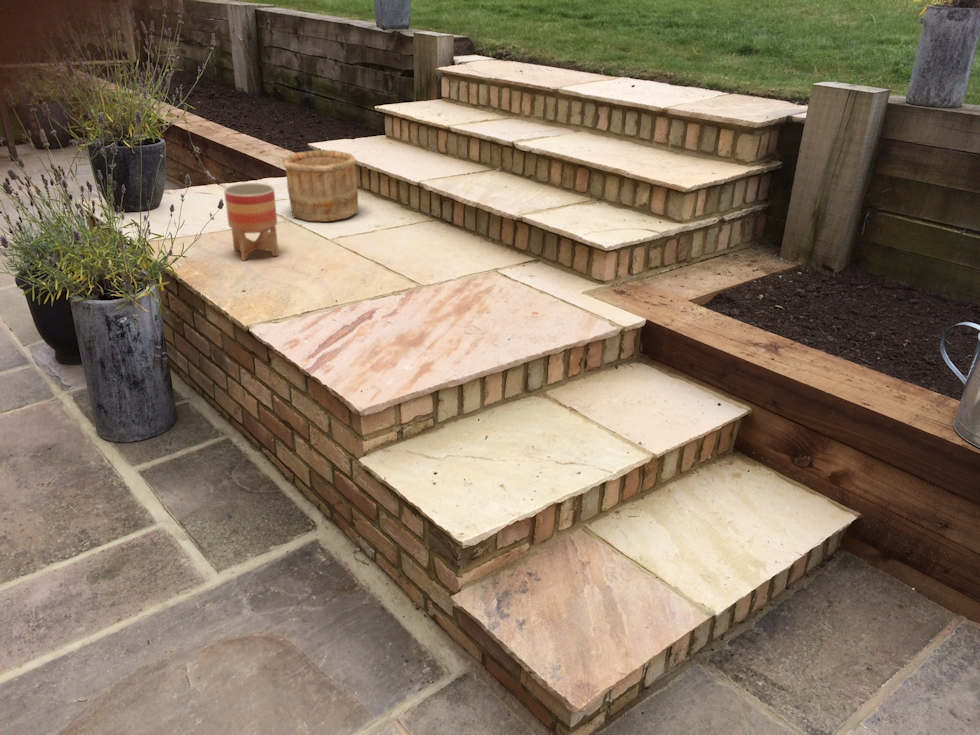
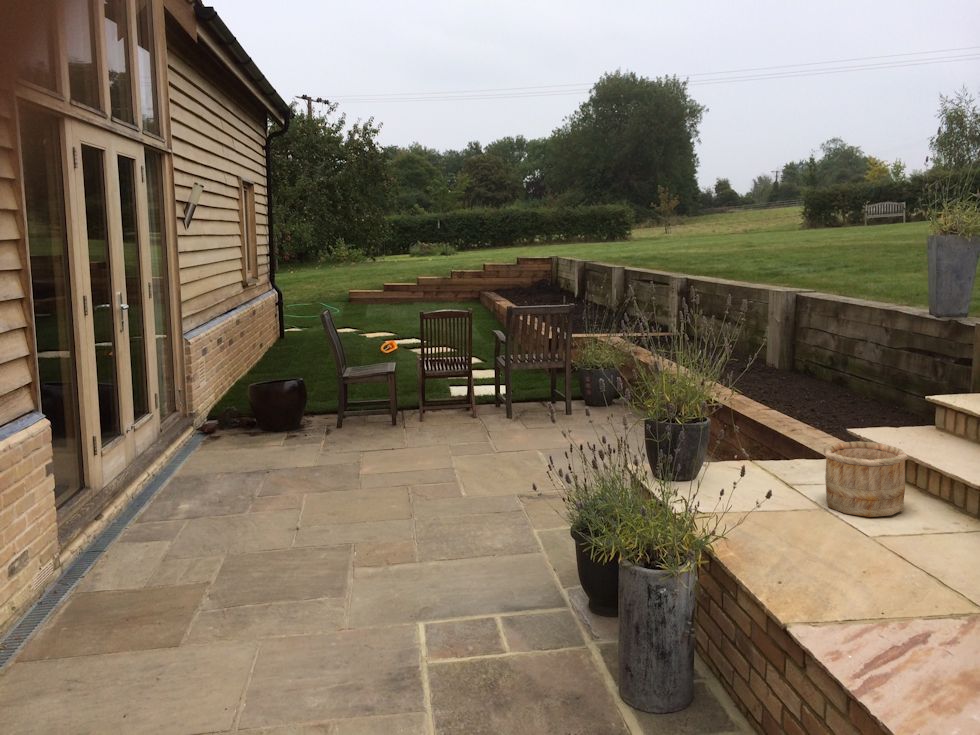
planter: present [224,183,278,260] -> none [767,473,819,549]

